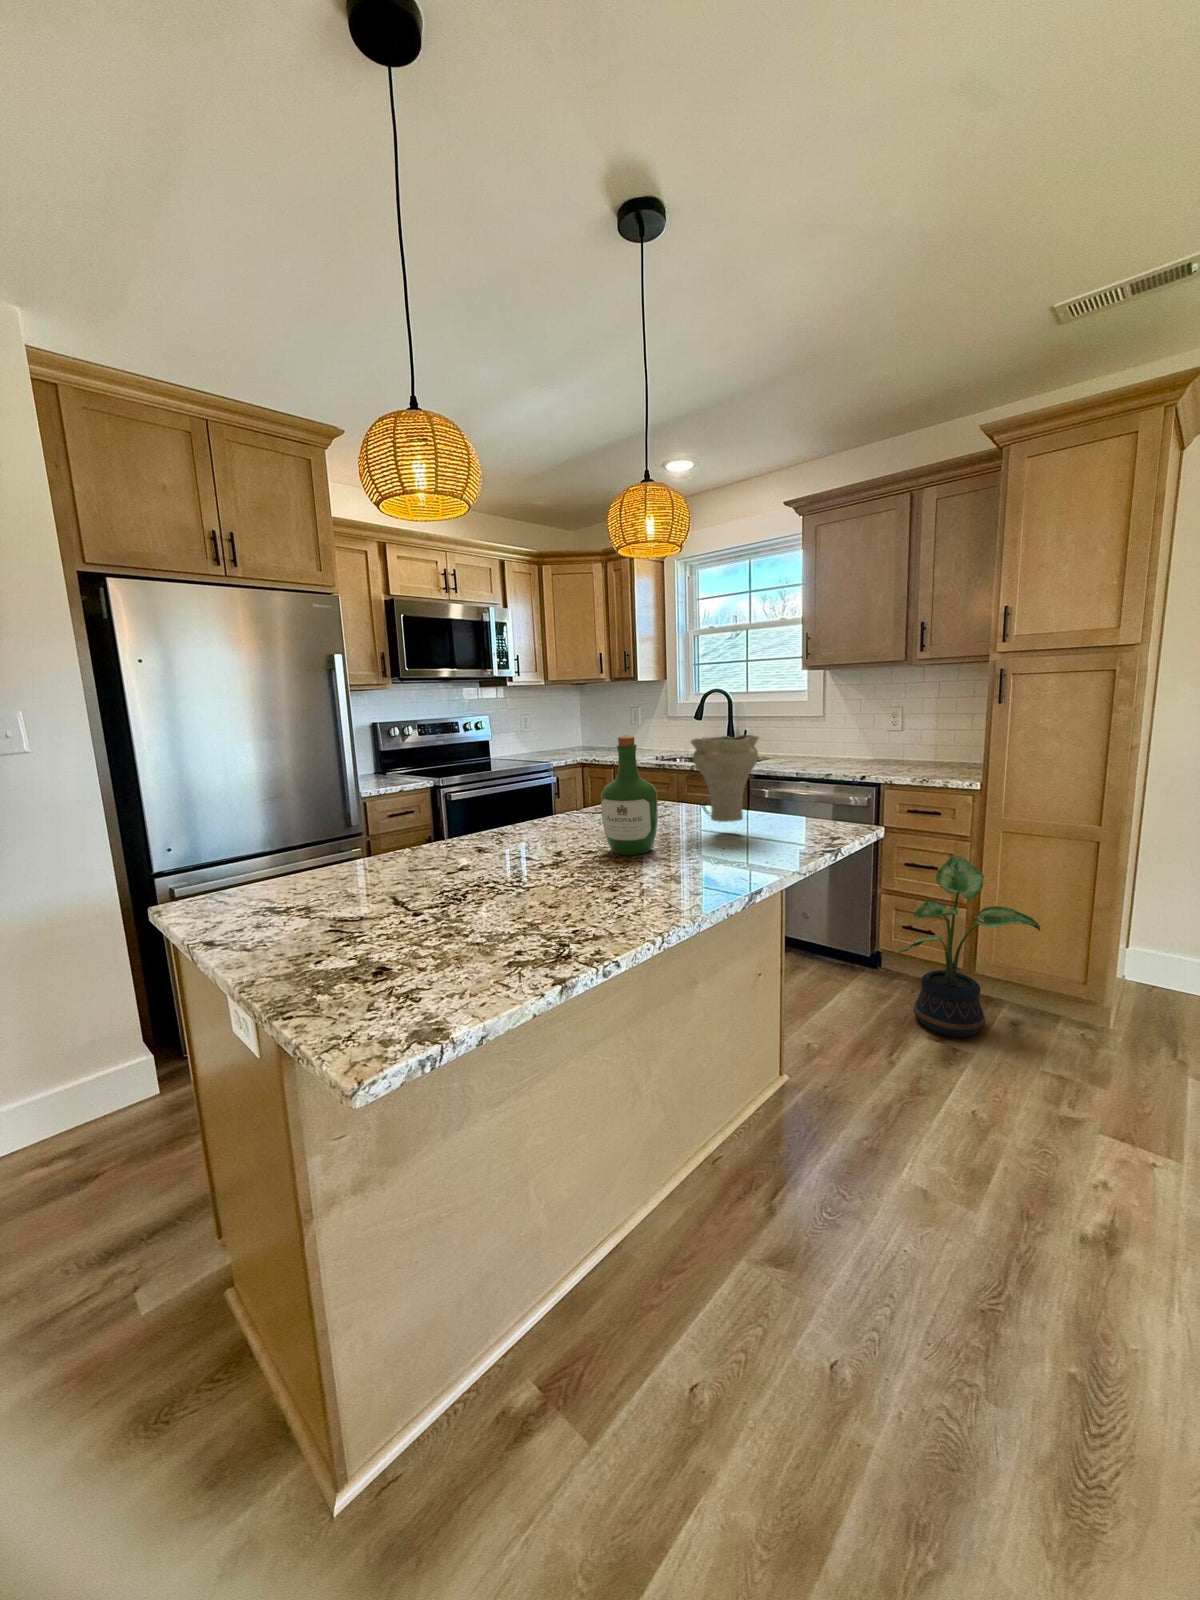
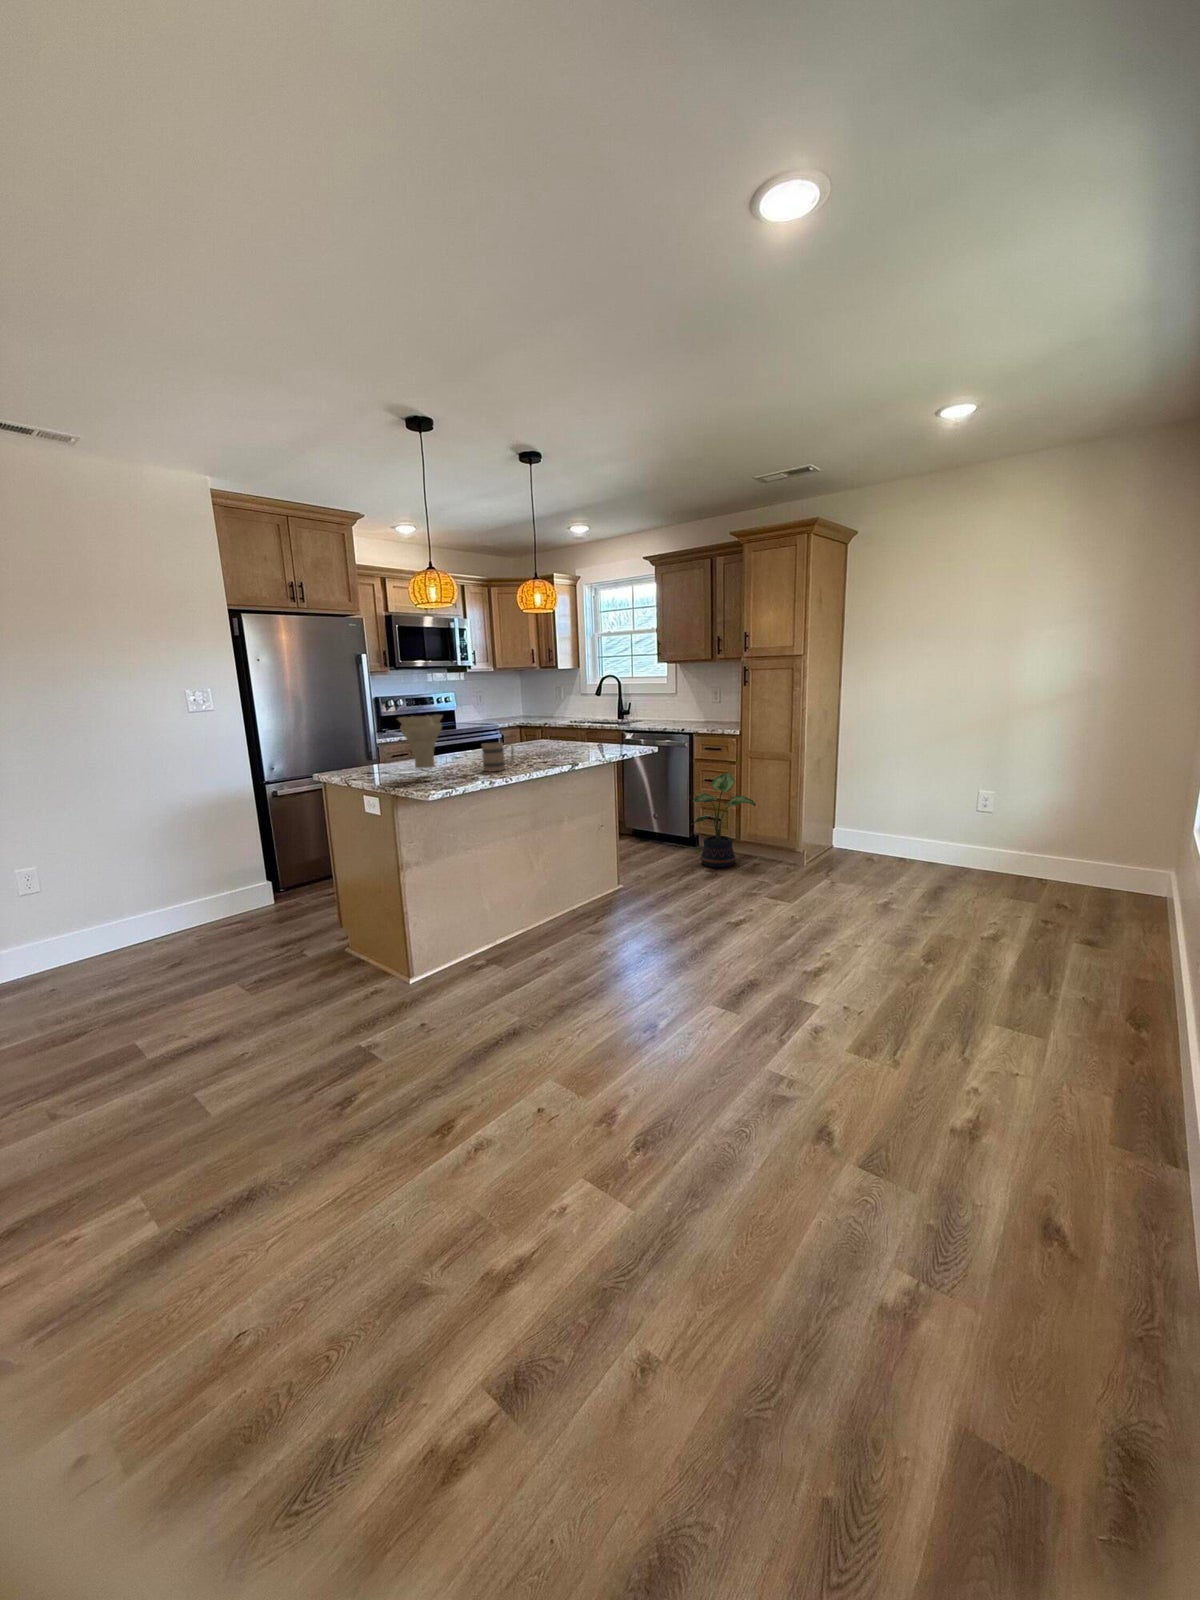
wine bottle: present [601,735,658,855] -> none [515,699,543,755]
vase: present [691,735,759,822] -> present [398,714,442,768]
mug: none [529,853,611,937] -> present [482,743,514,771]

